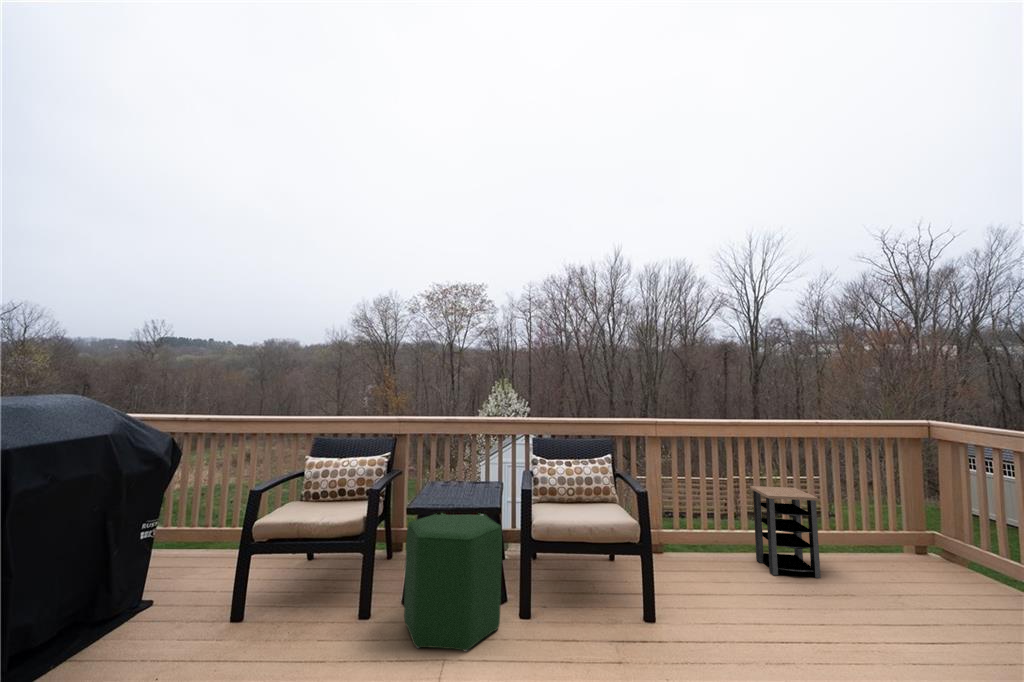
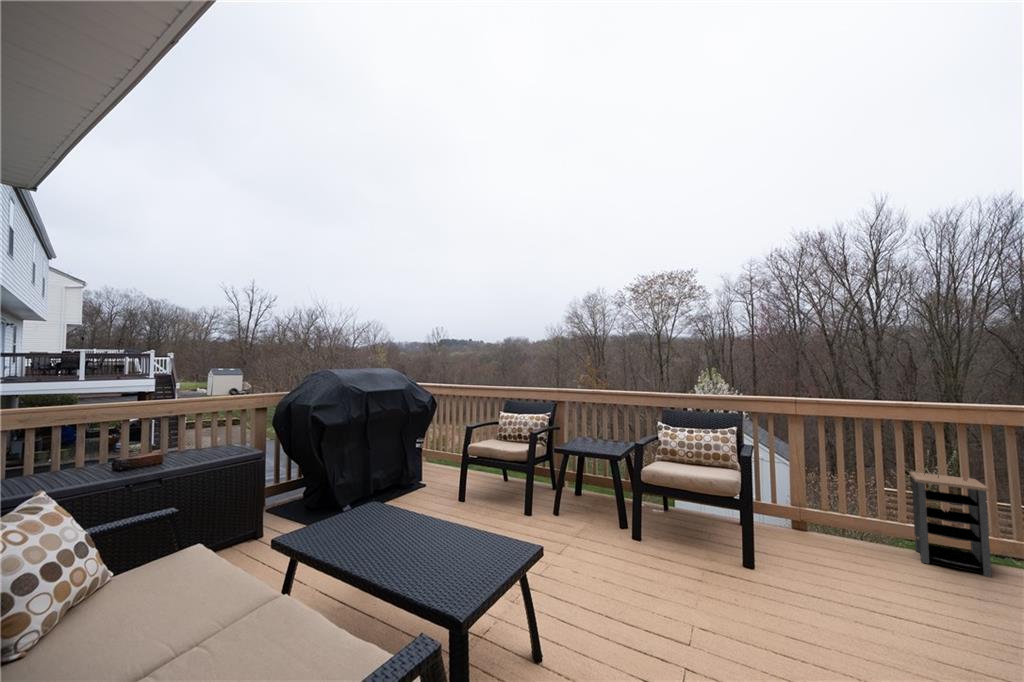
ottoman: present [404,513,502,652] -> none [547,454,611,543]

